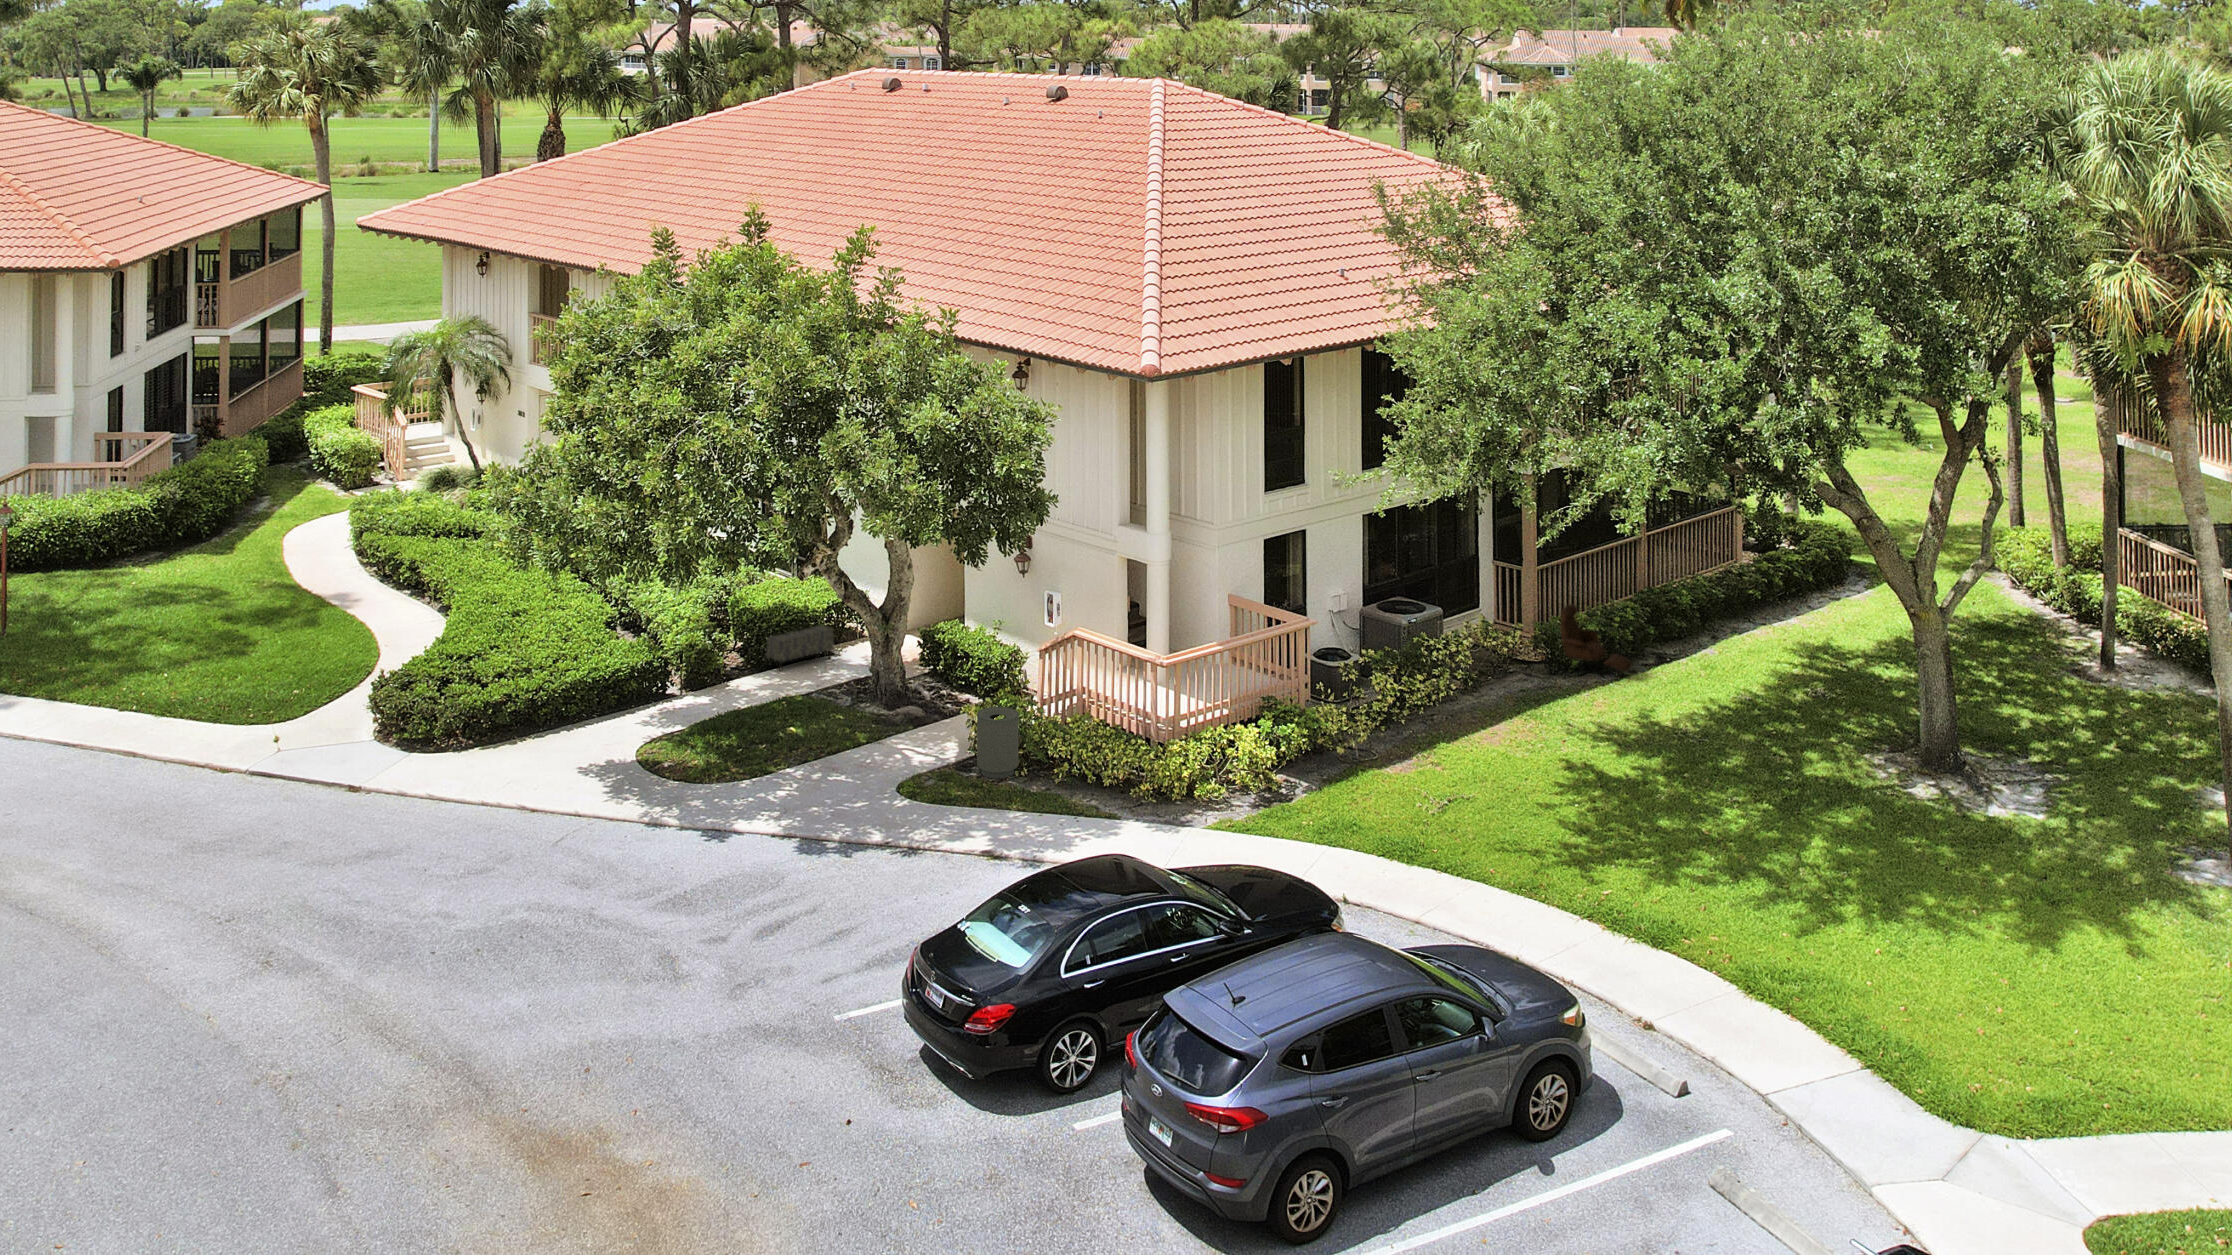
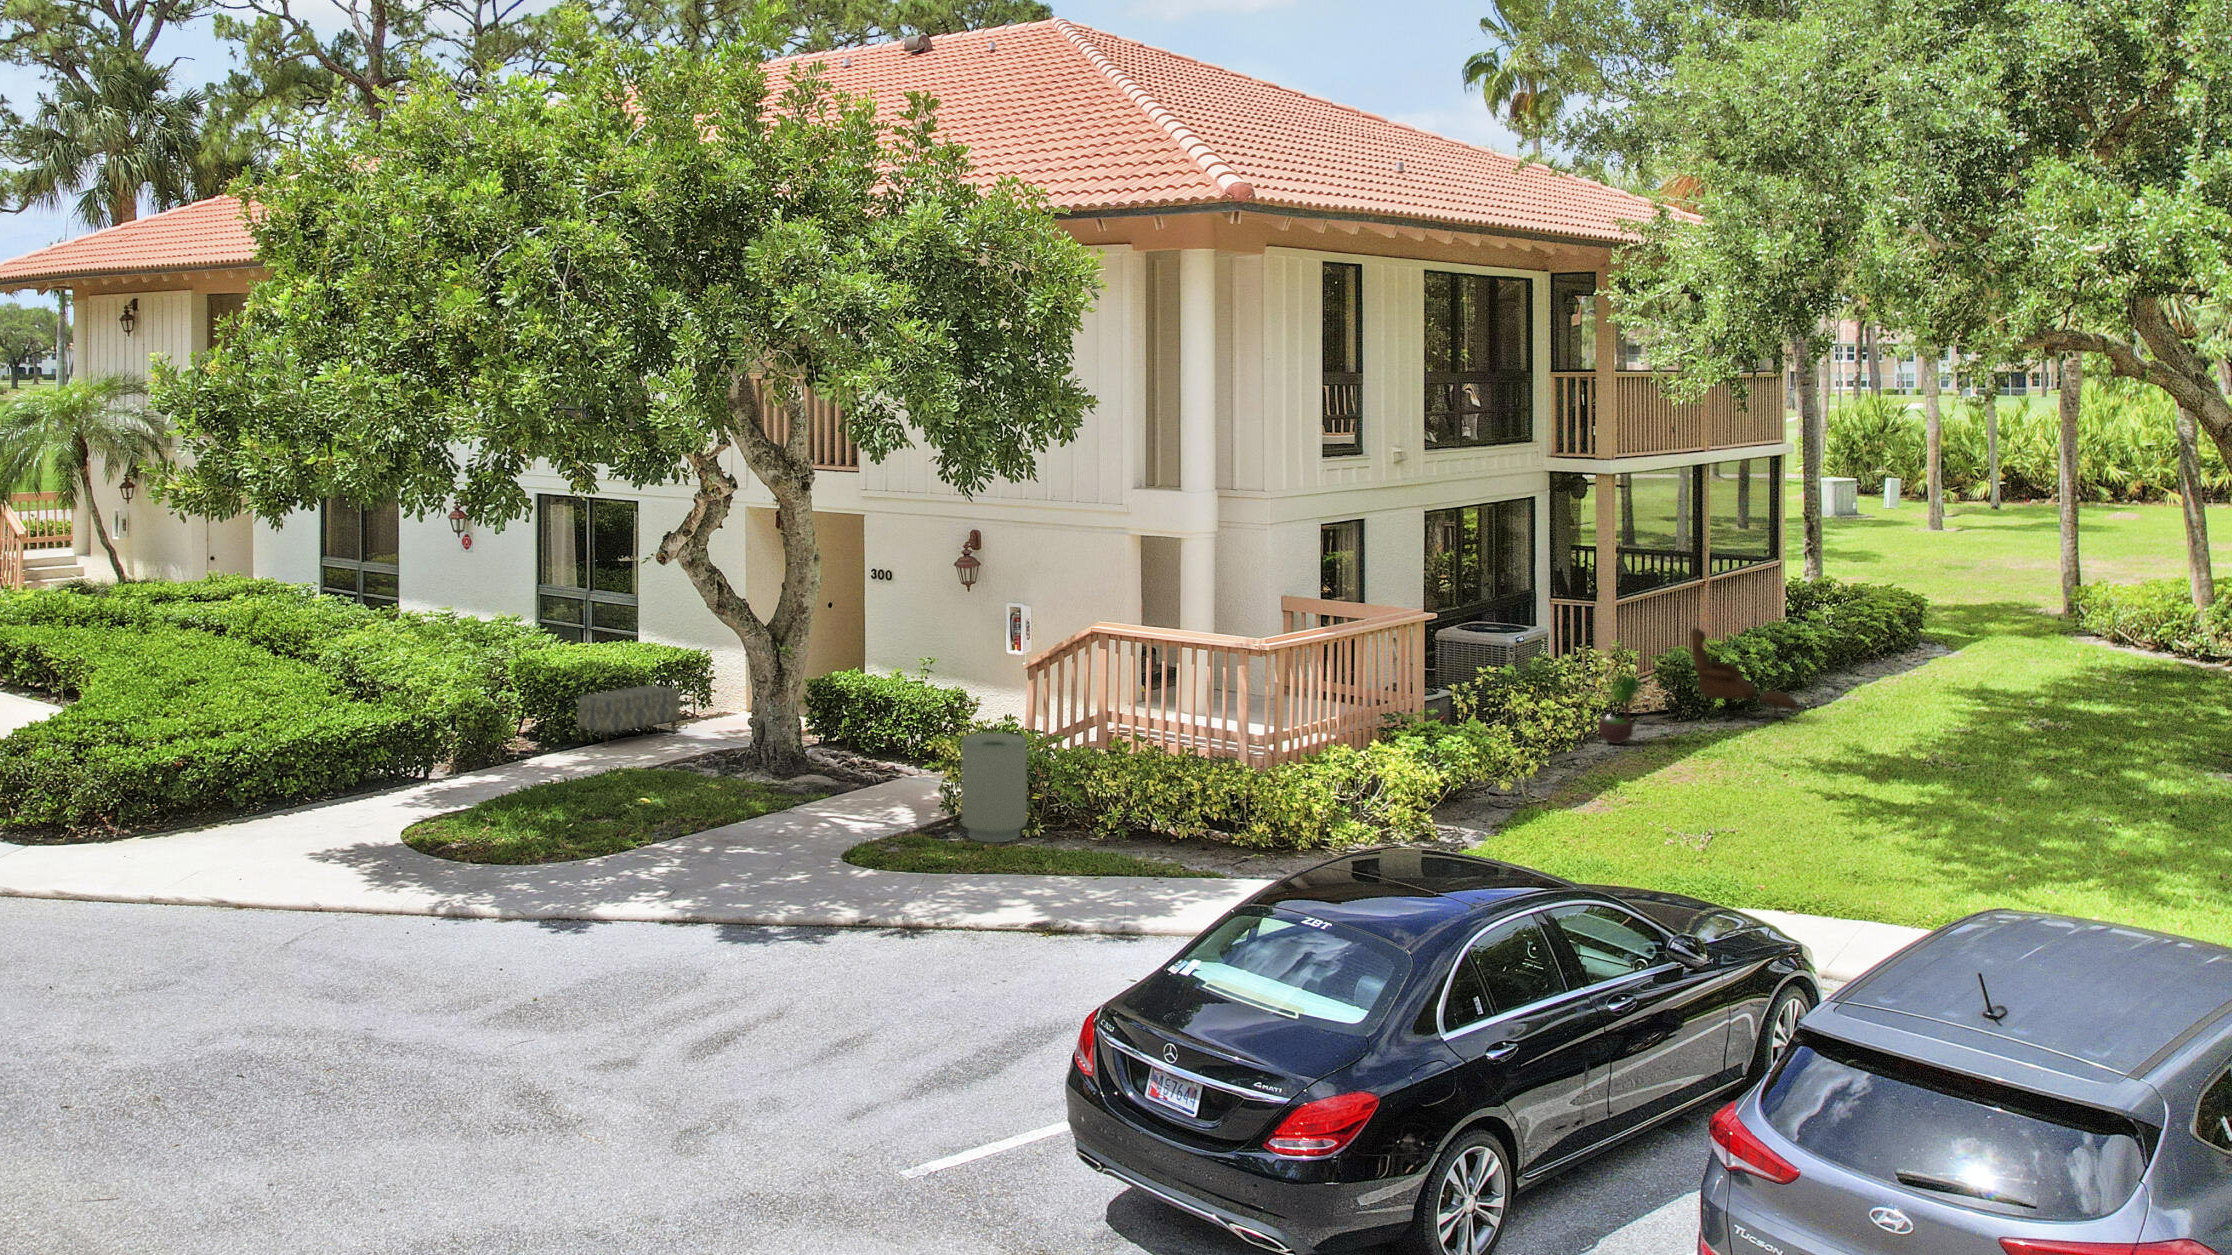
potted tree: none [1465,648,1498,698] -> present [1598,675,1643,744]

